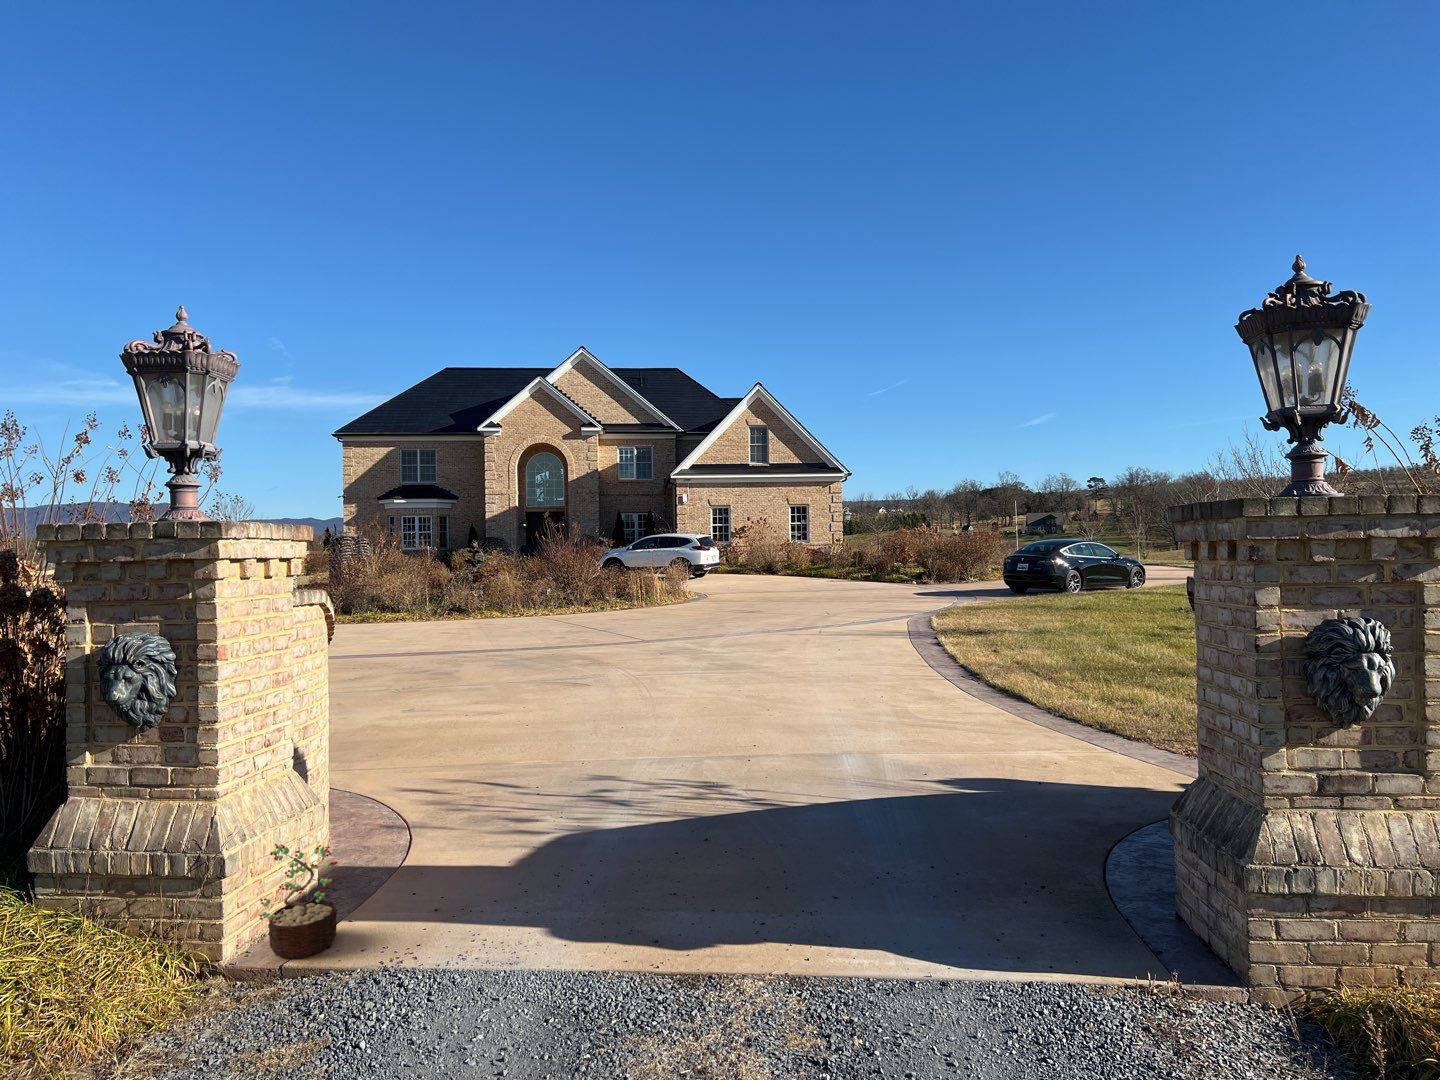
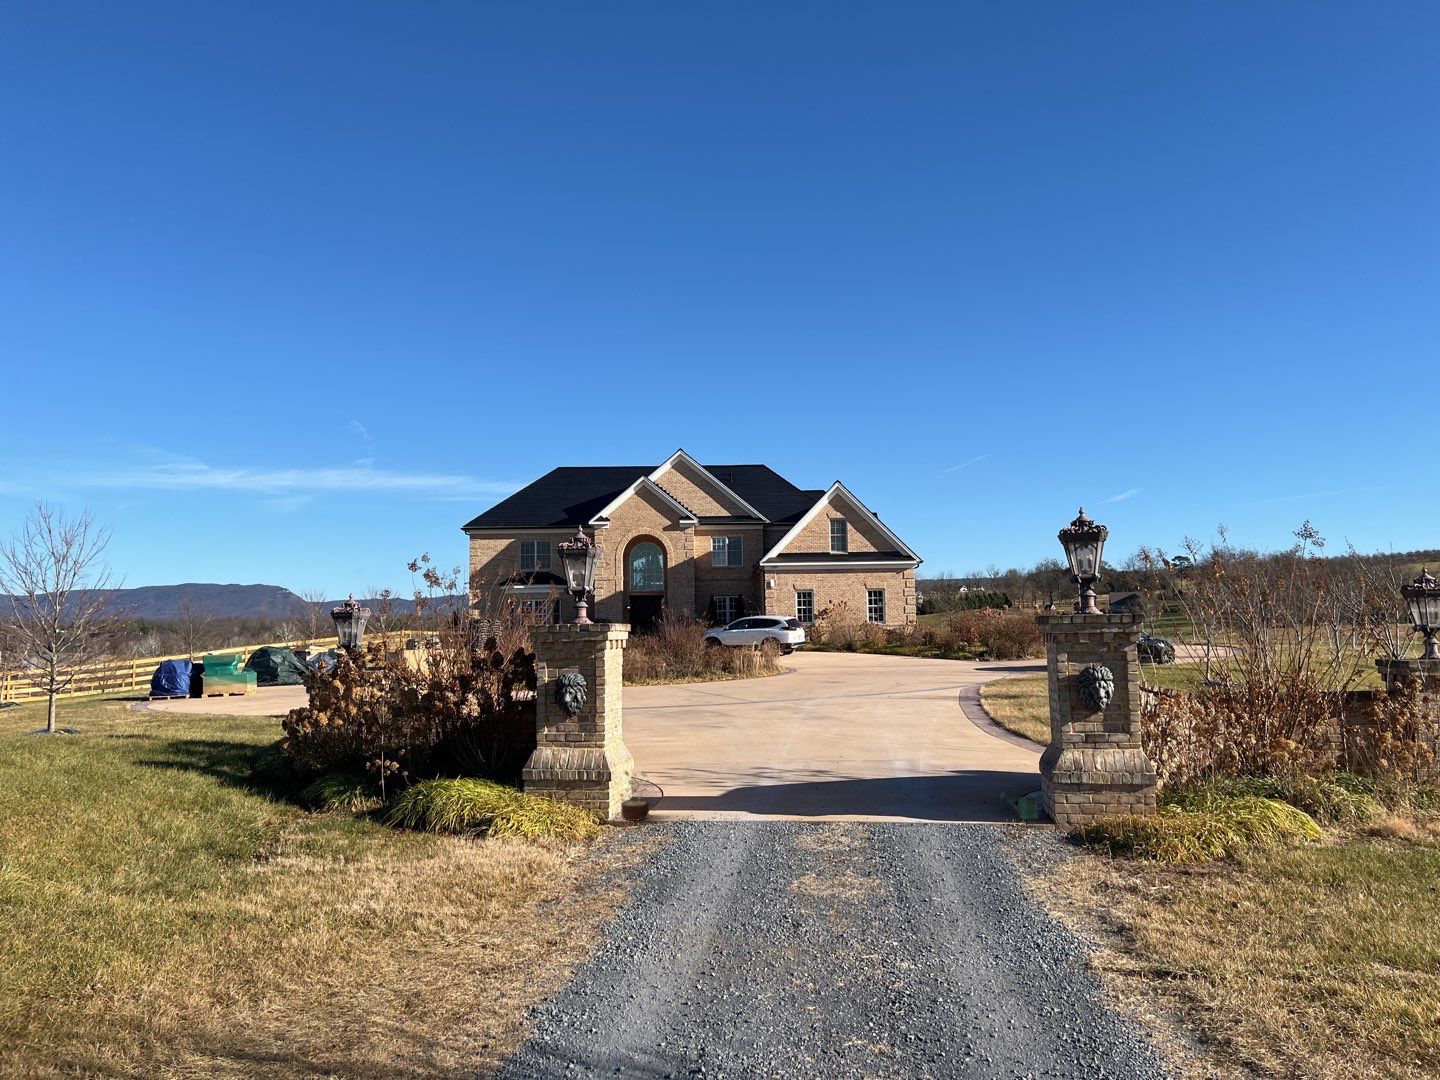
watering can: none [1089,877,1181,943] -> present [1000,792,1038,821]

